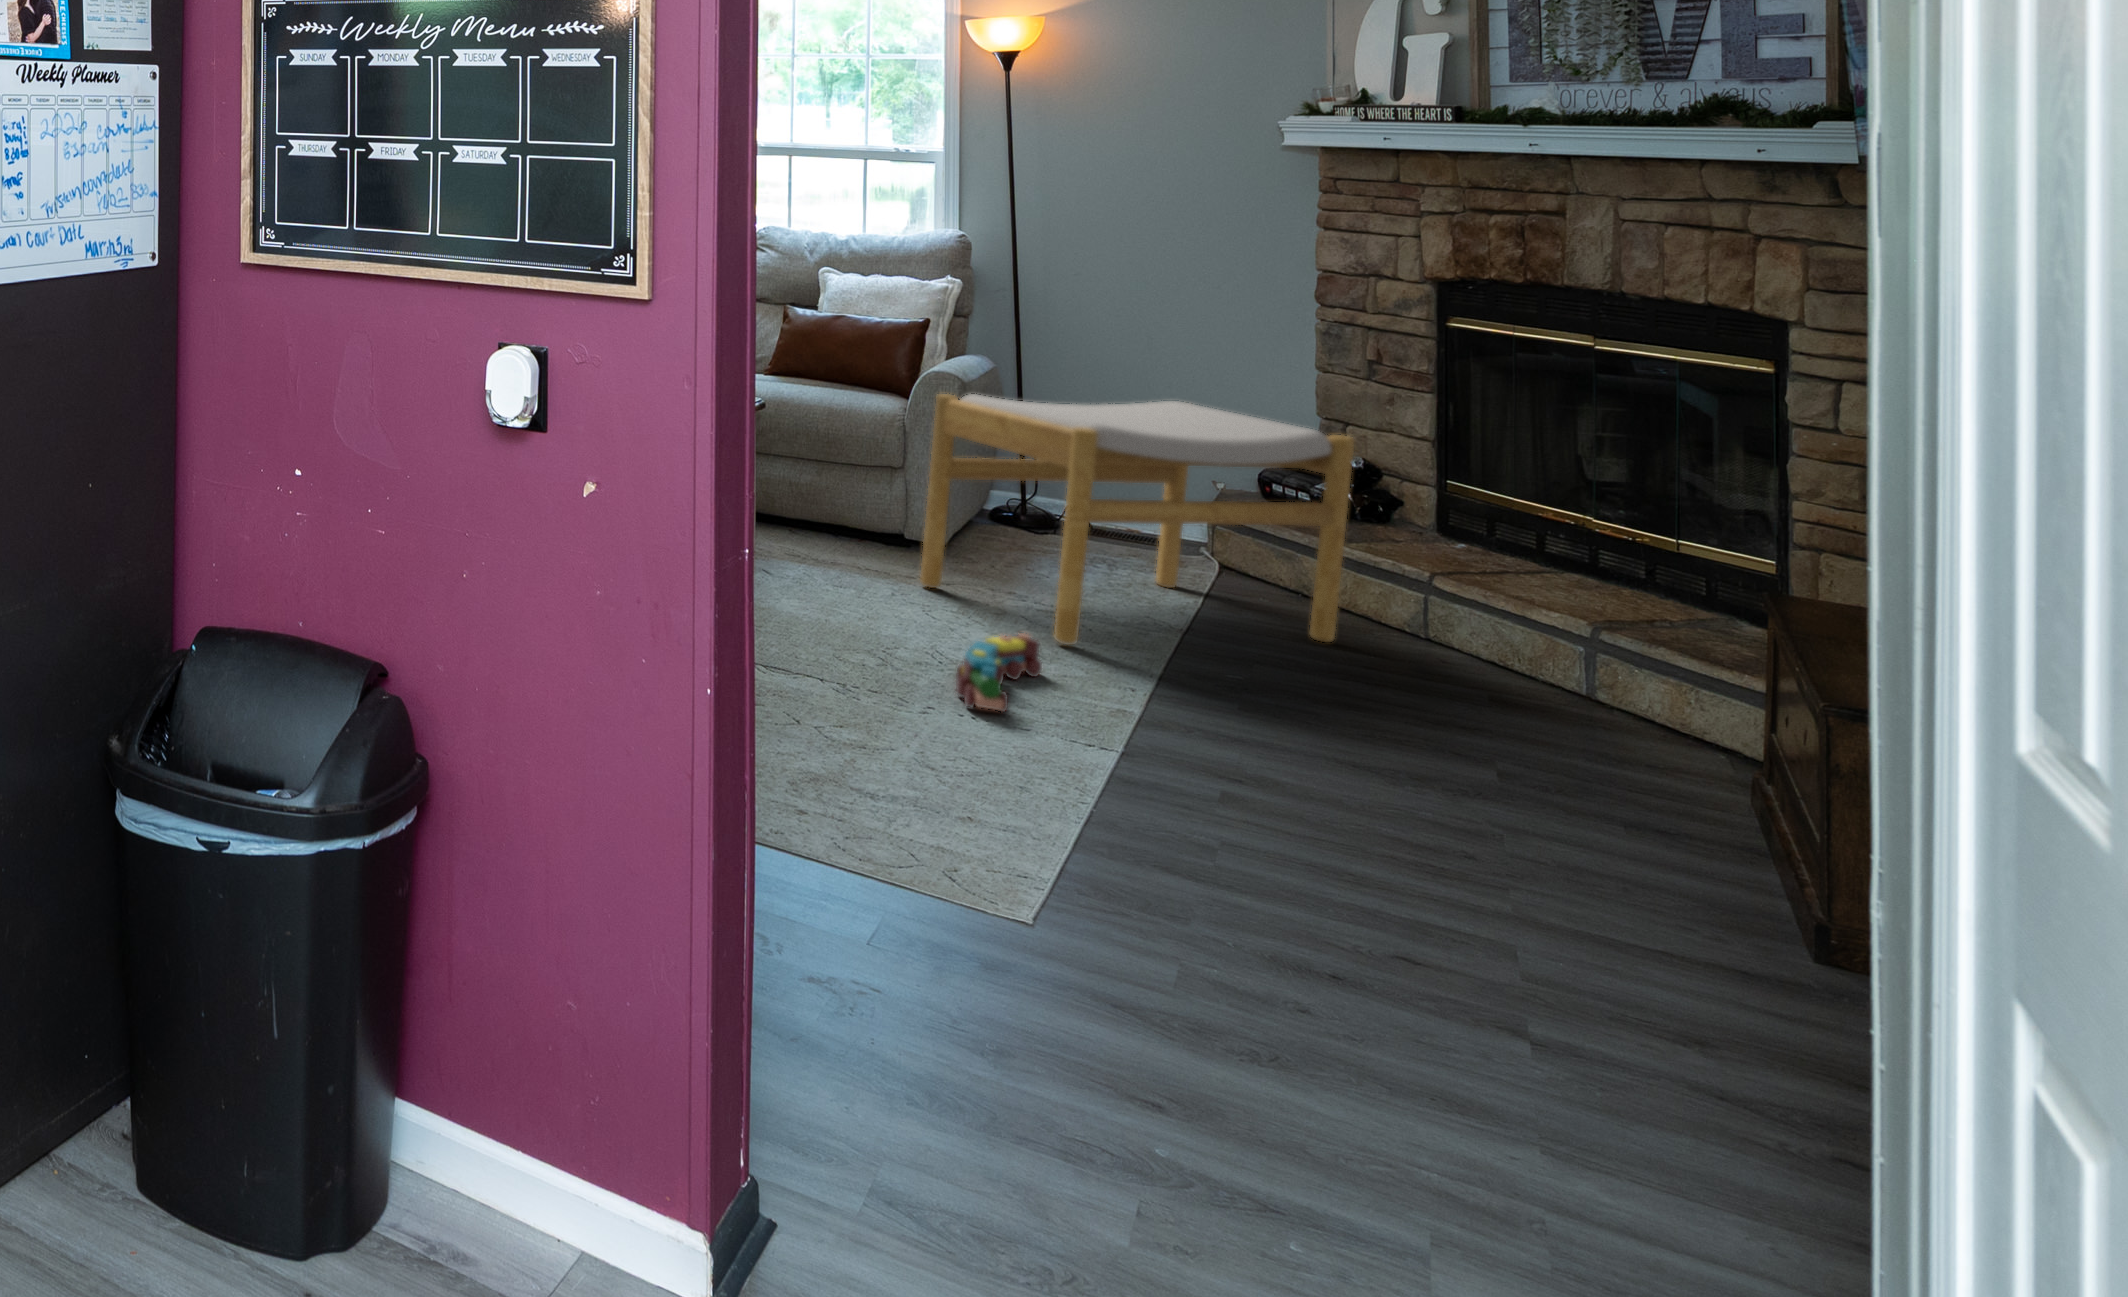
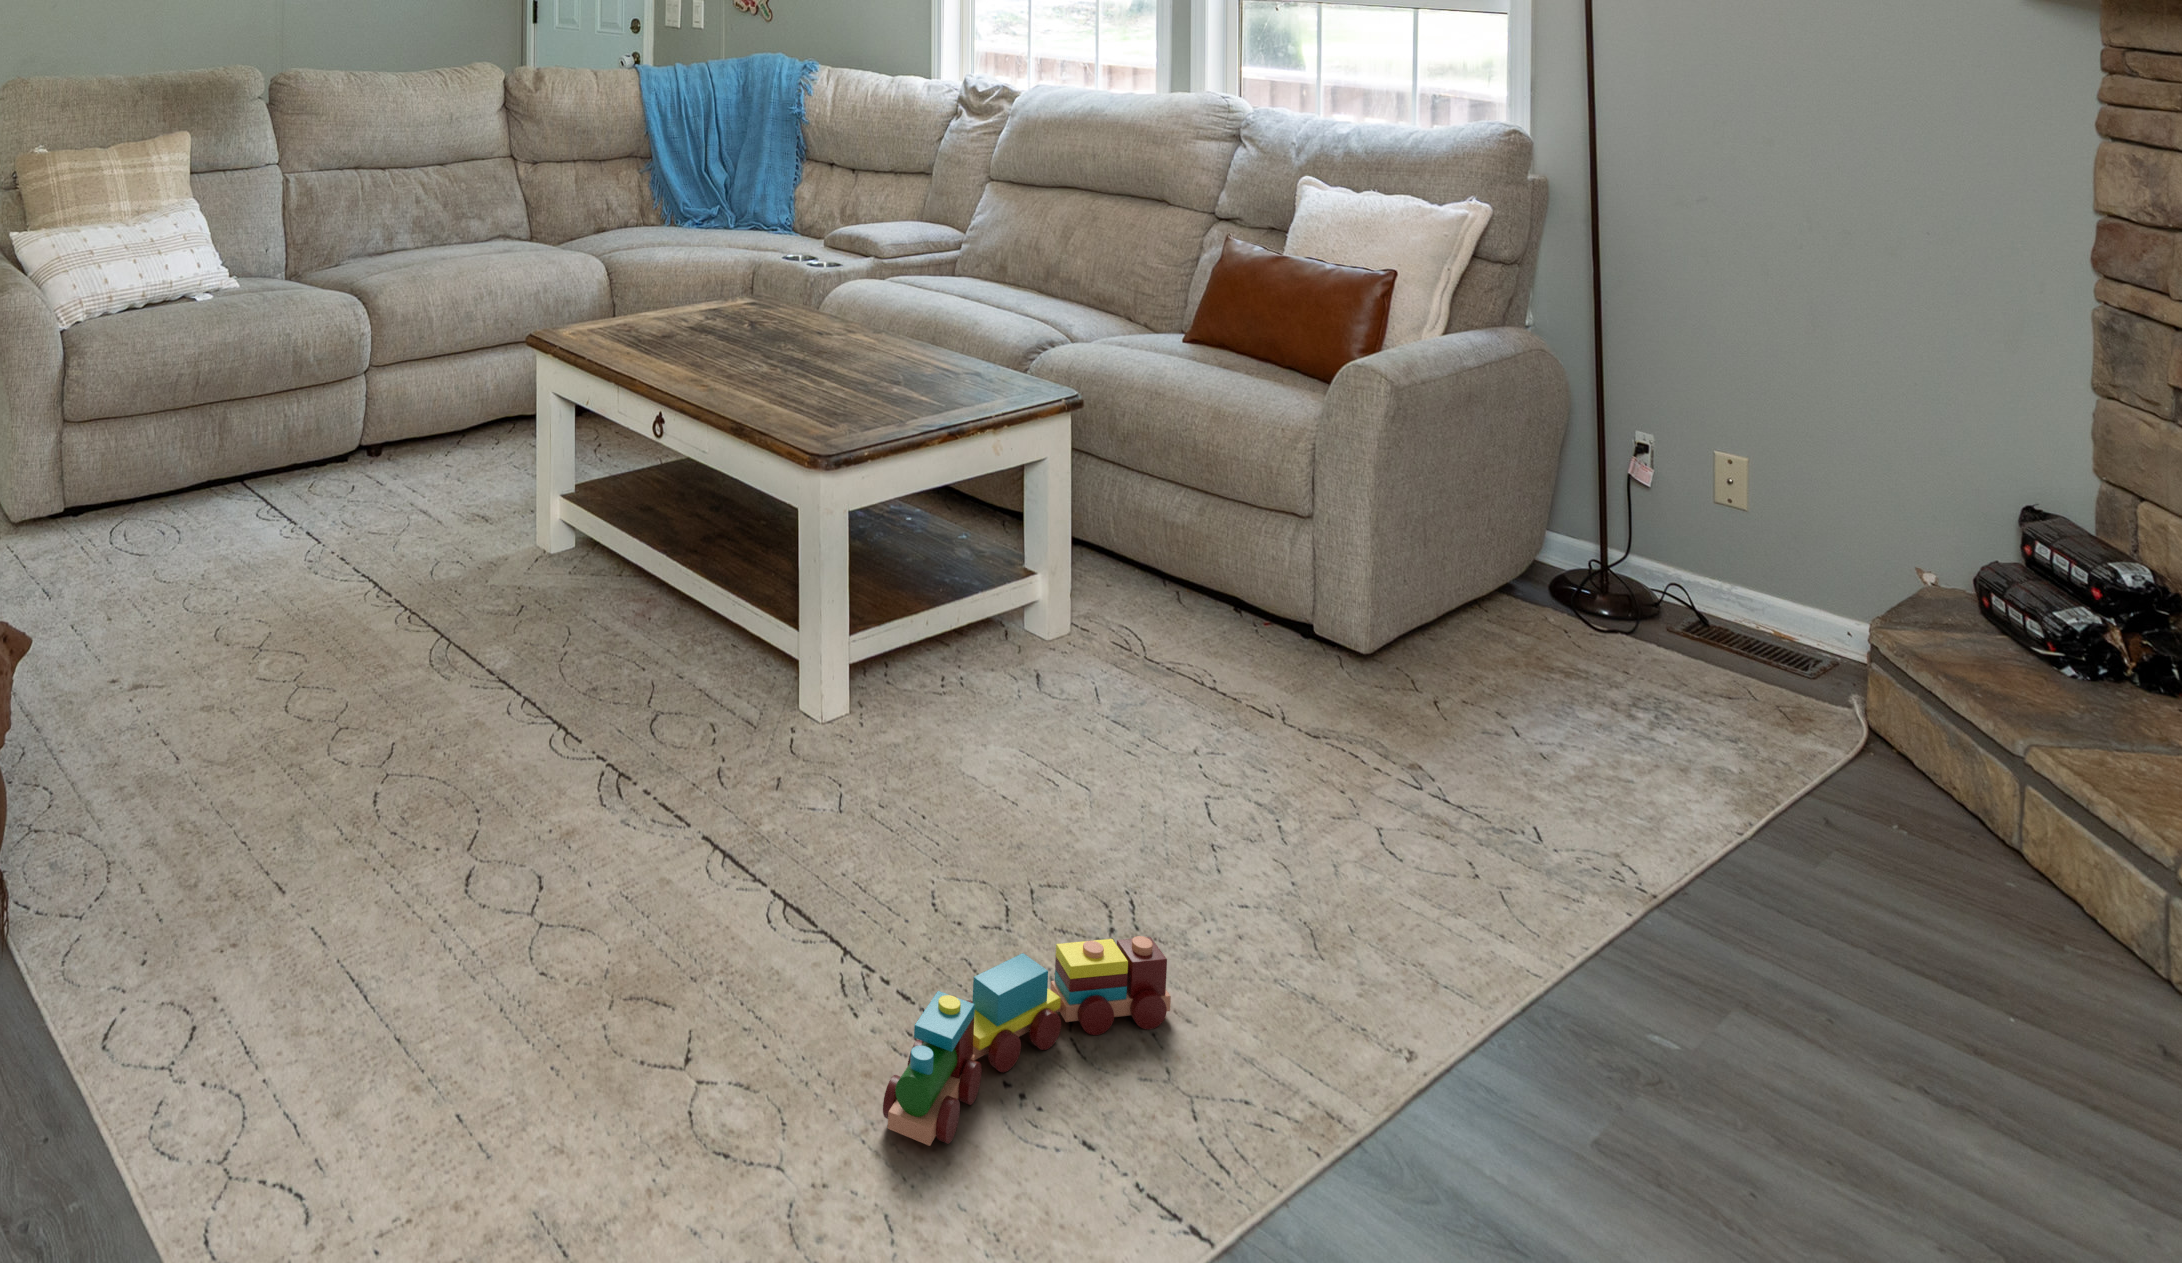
footstool: present [920,394,1354,645] -> none [1203,435,1964,969]

